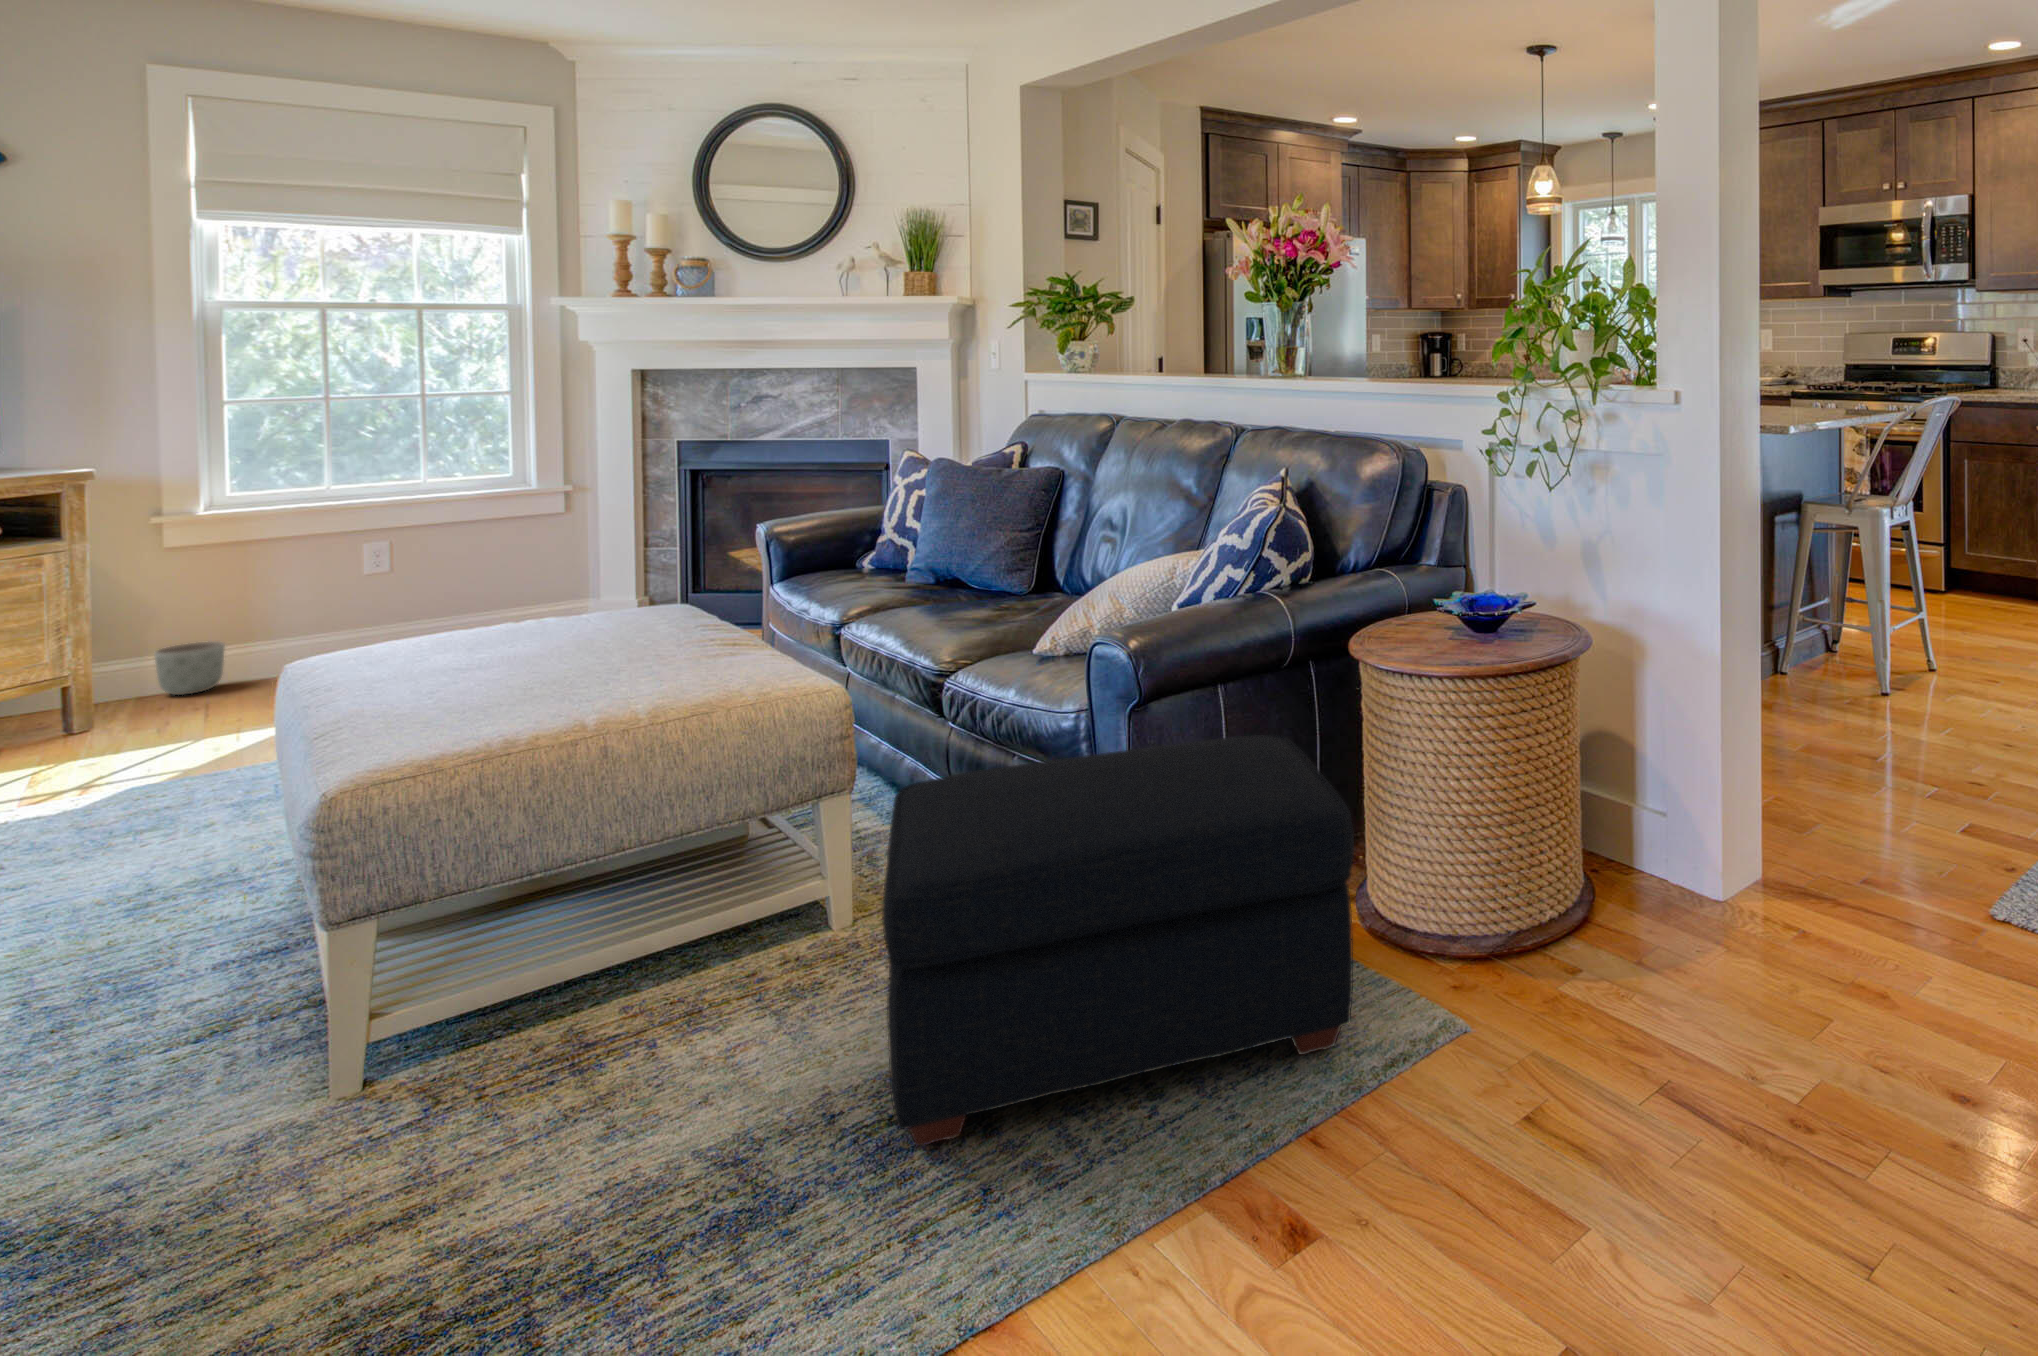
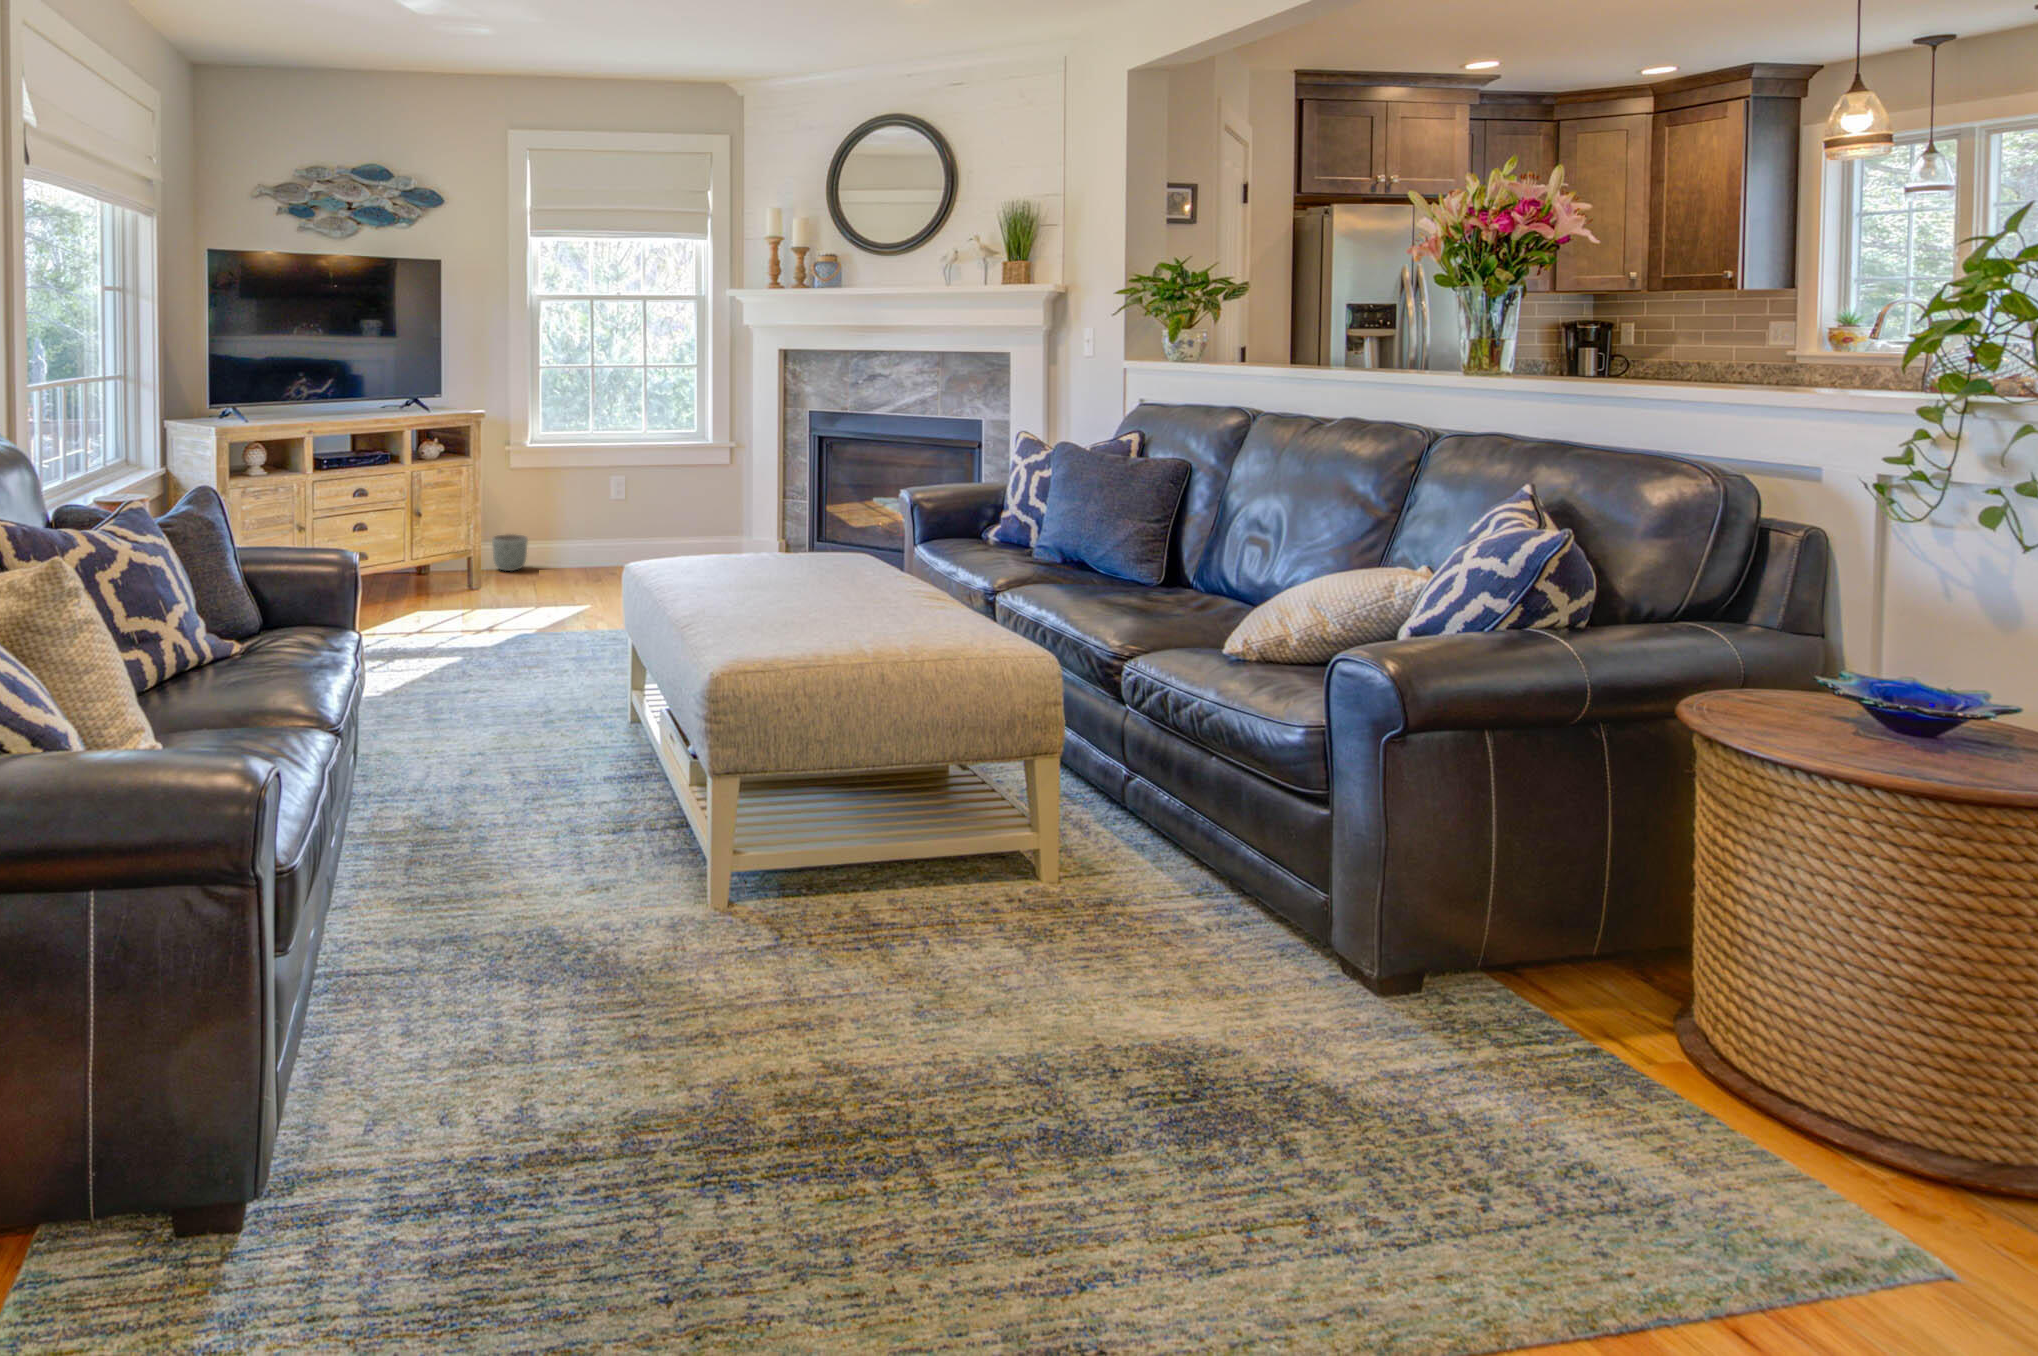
ottoman: present [882,734,1354,1146] -> none [1134,771,1797,1250]

